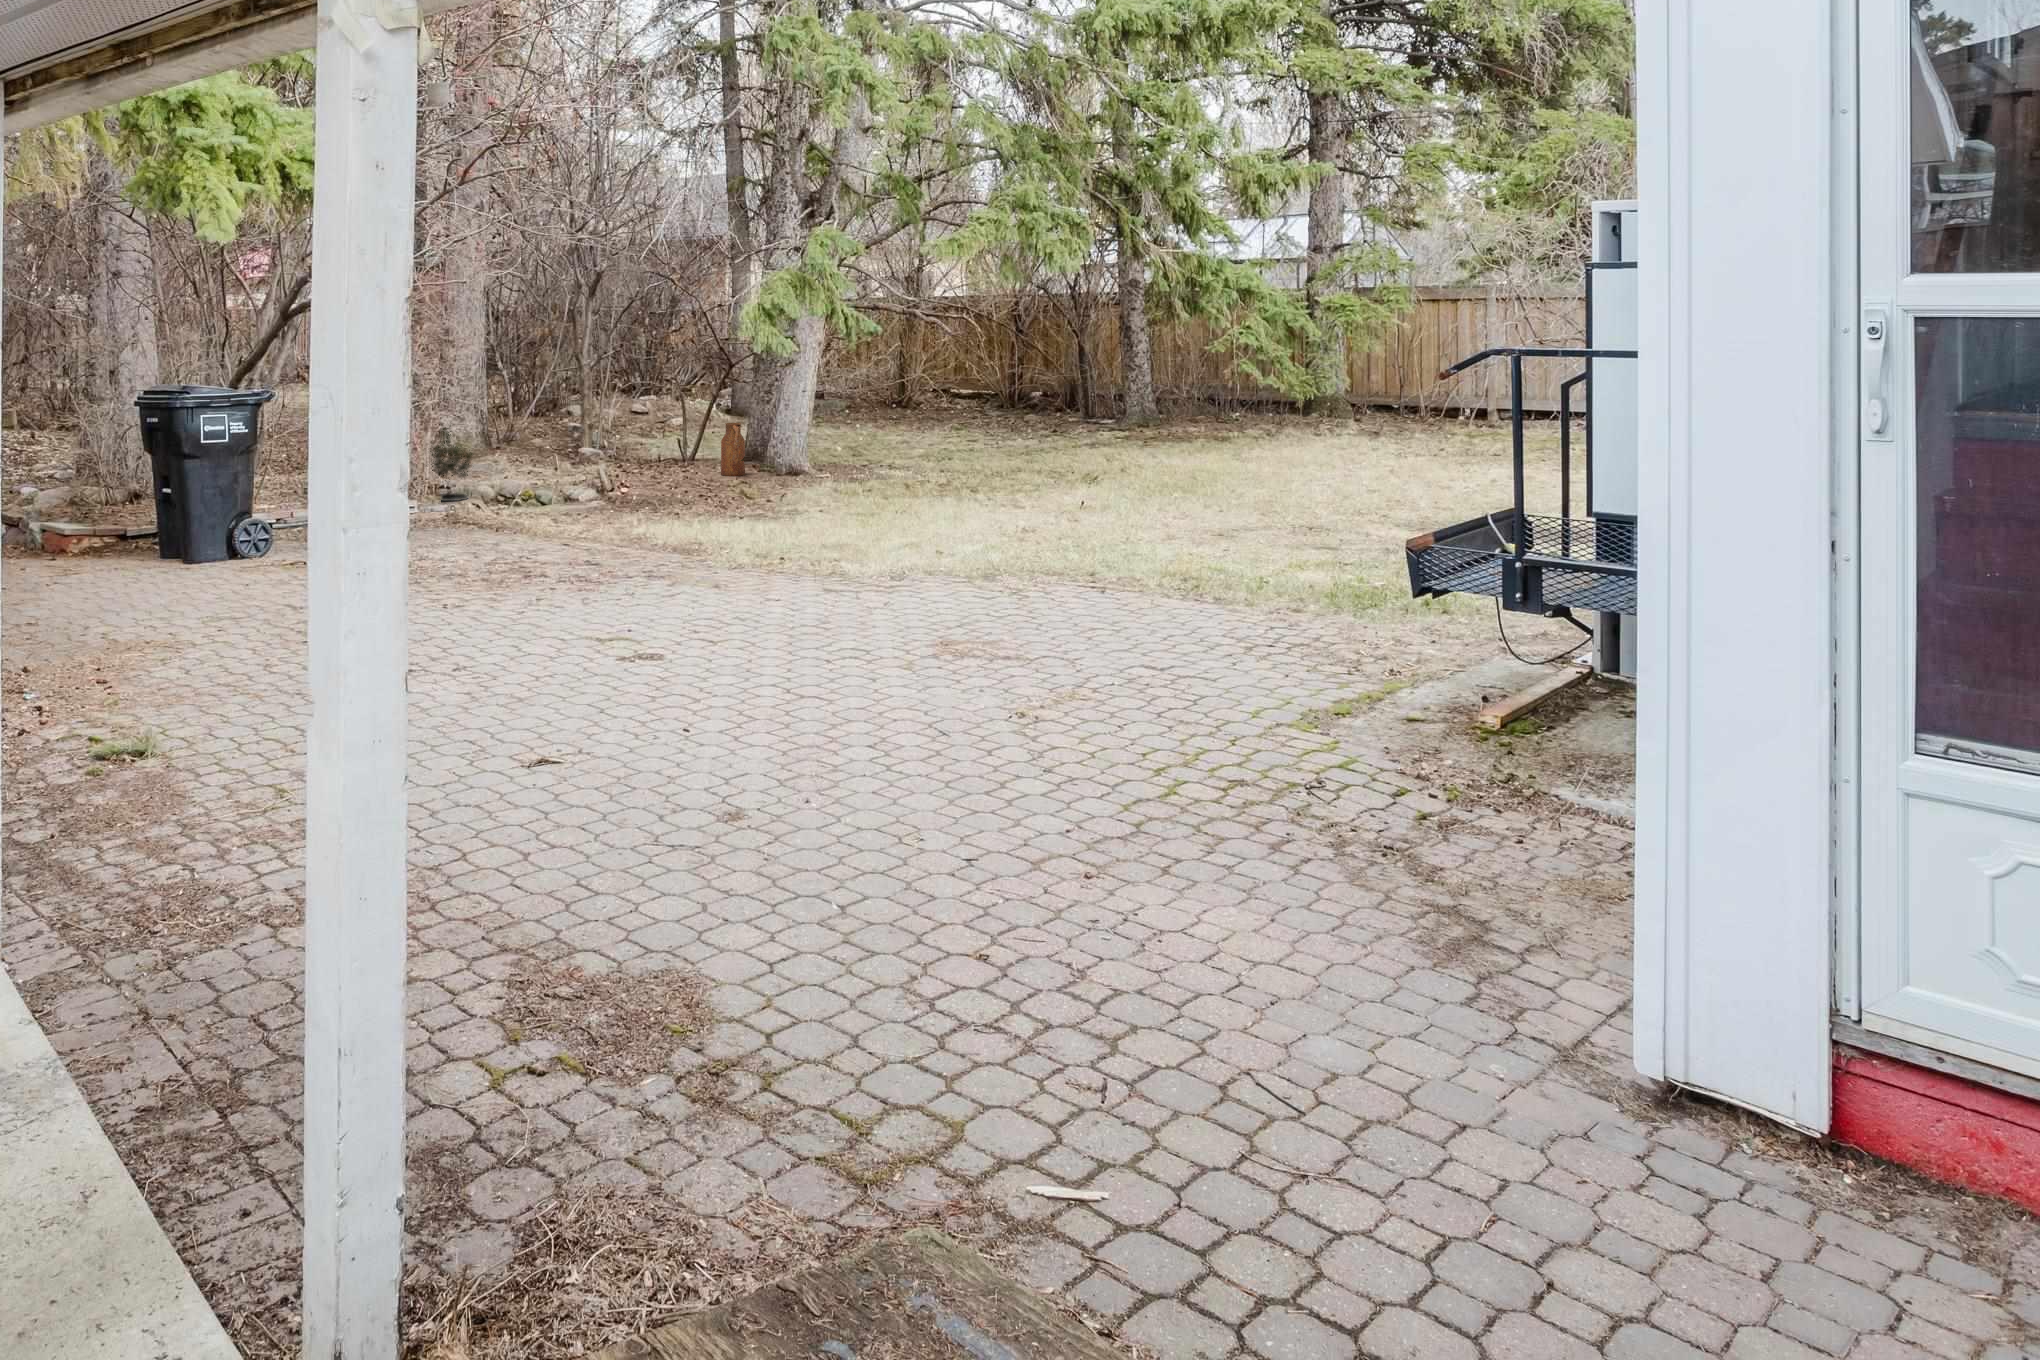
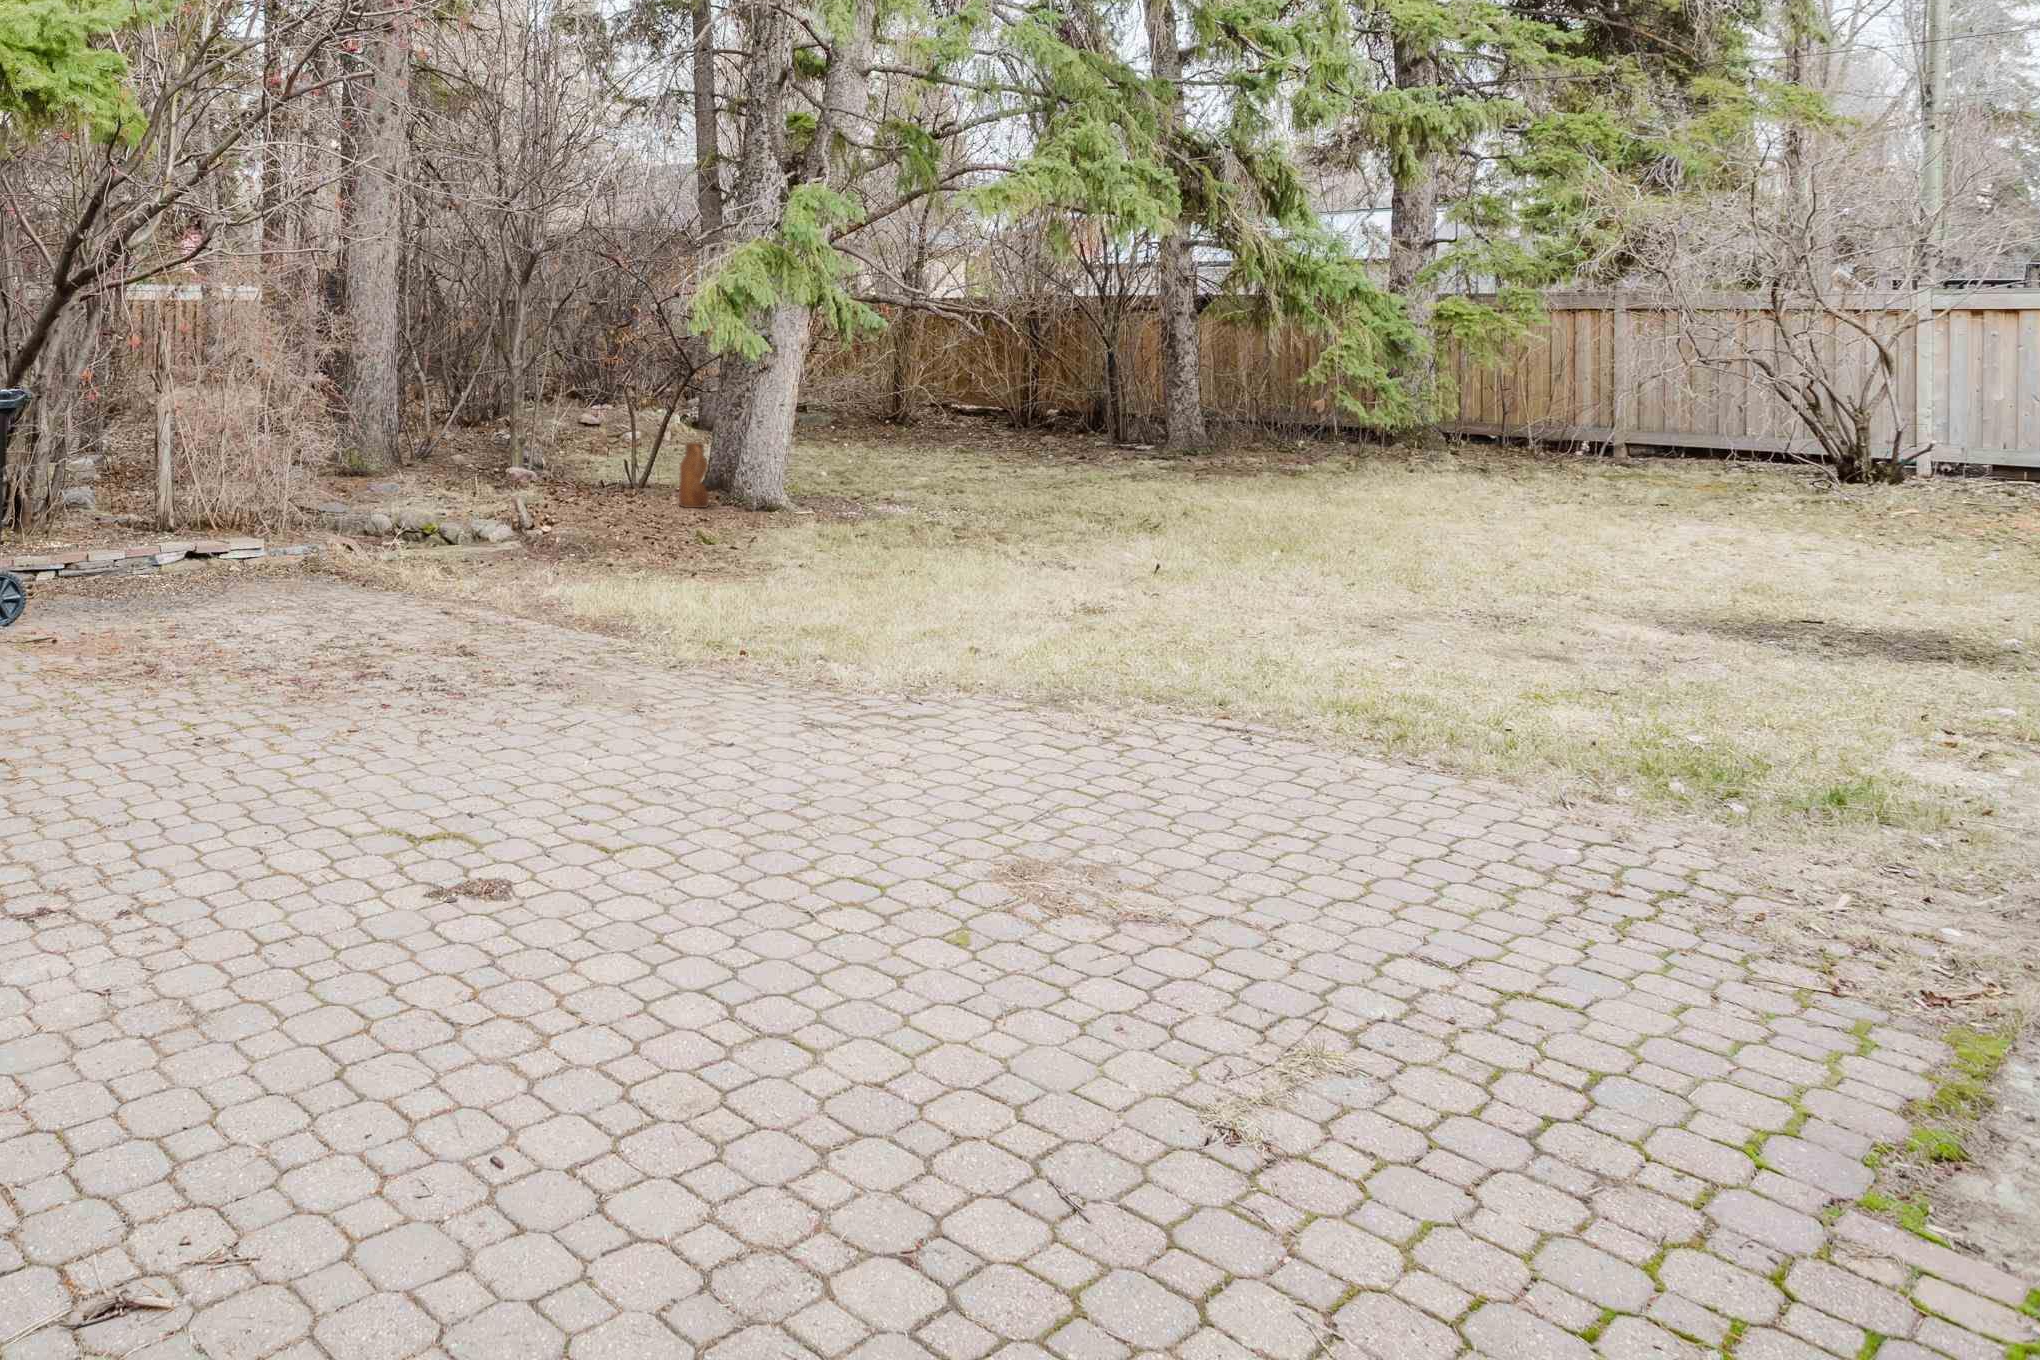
potted tree: present [430,428,472,501] -> none [299,435,367,536]

